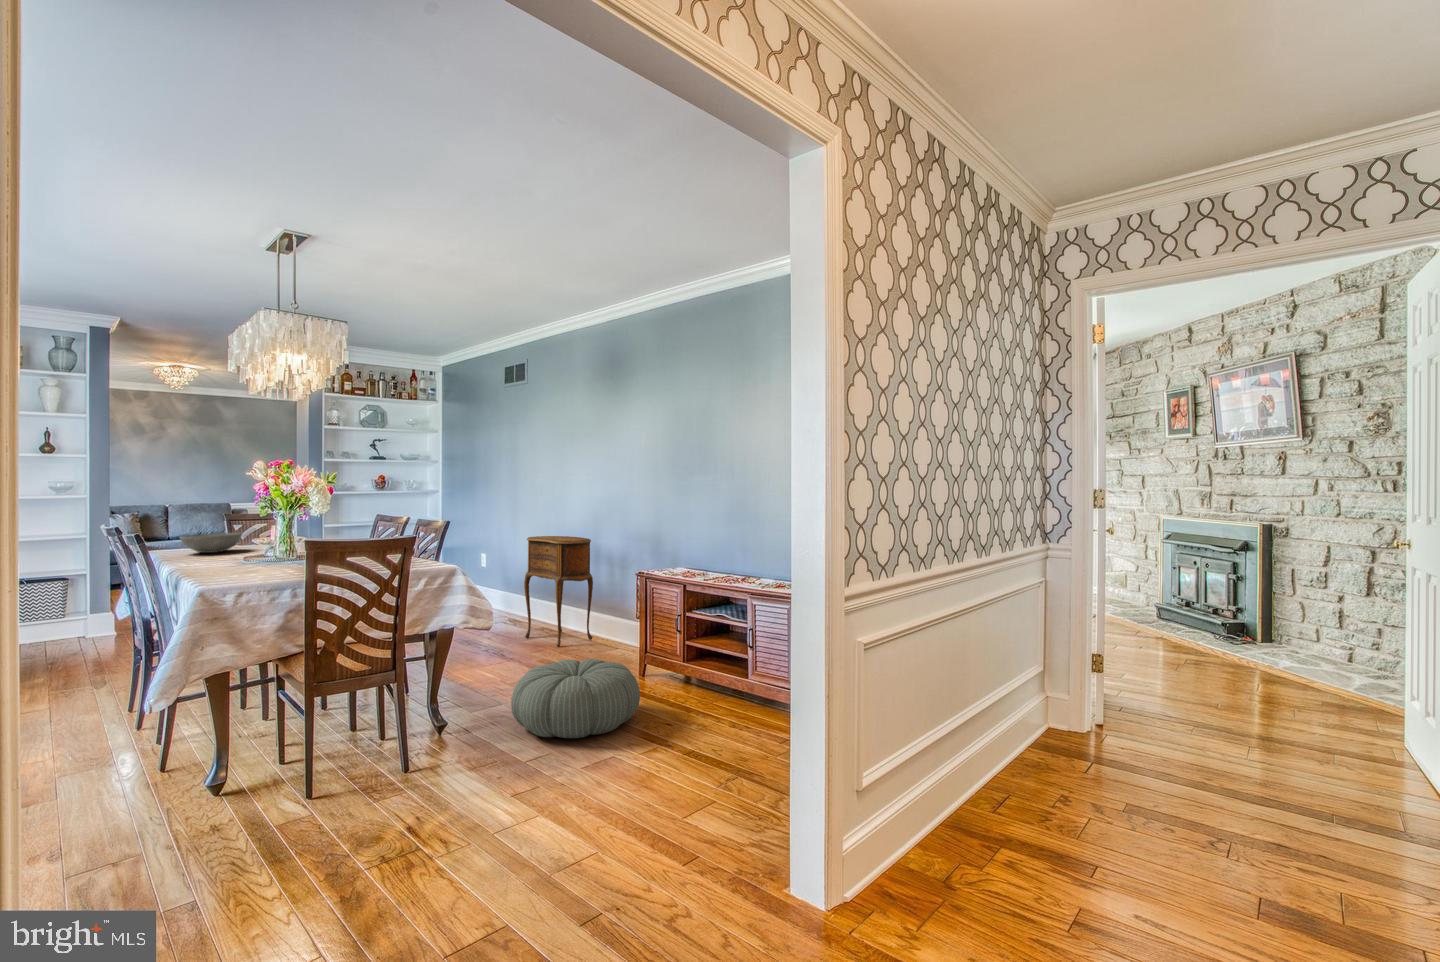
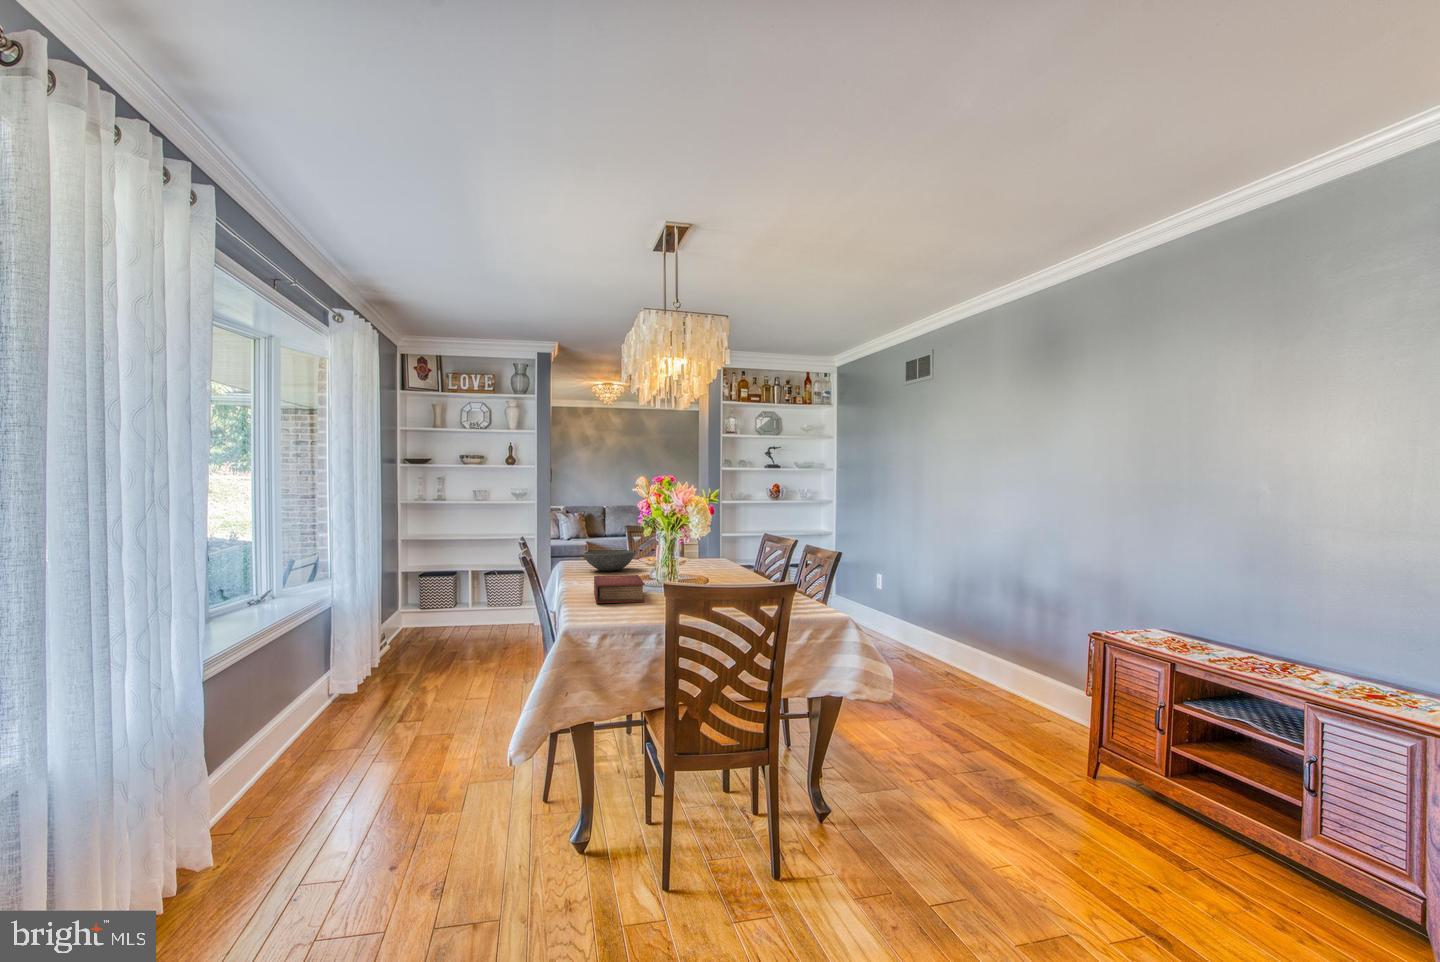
side table: present [524,536,593,647] -> none [928,568,1021,717]
book: none [206,549,268,574] -> present [594,575,645,603]
pouf: present [511,659,640,738] -> none [913,761,1113,898]

